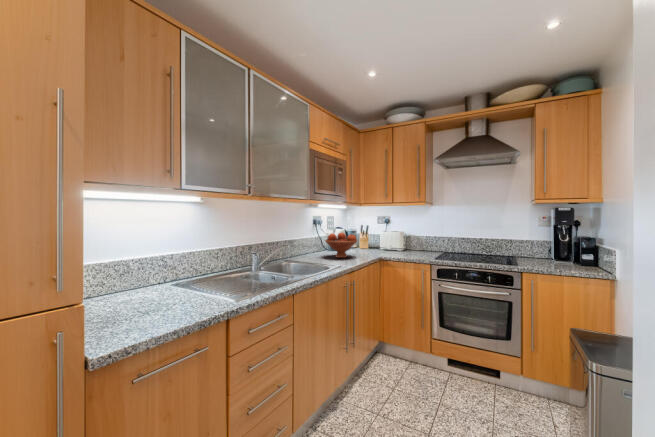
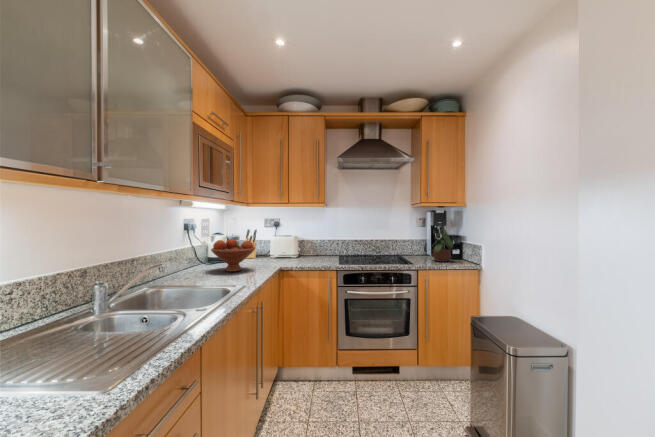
potted plant: none [546,220,583,267] -> present [433,222,453,262]

